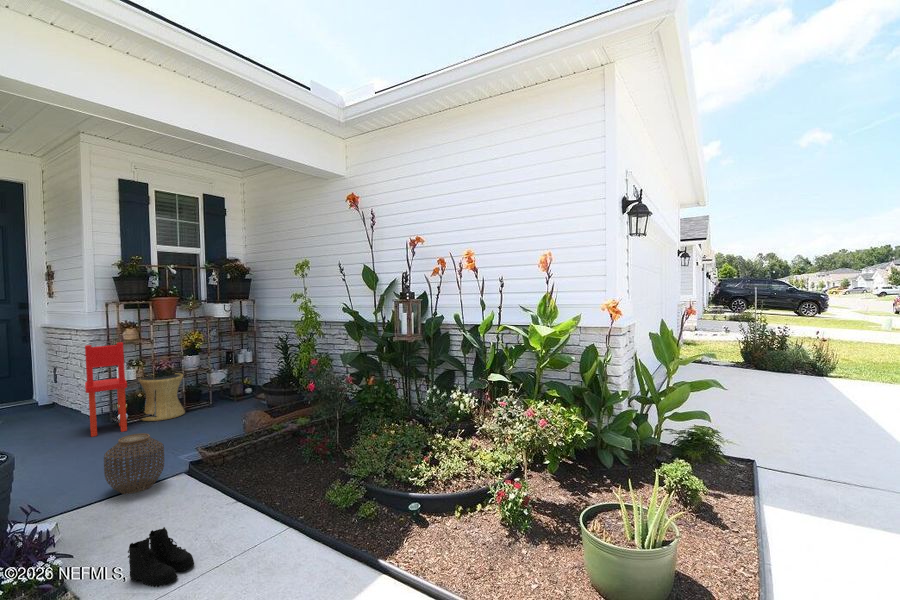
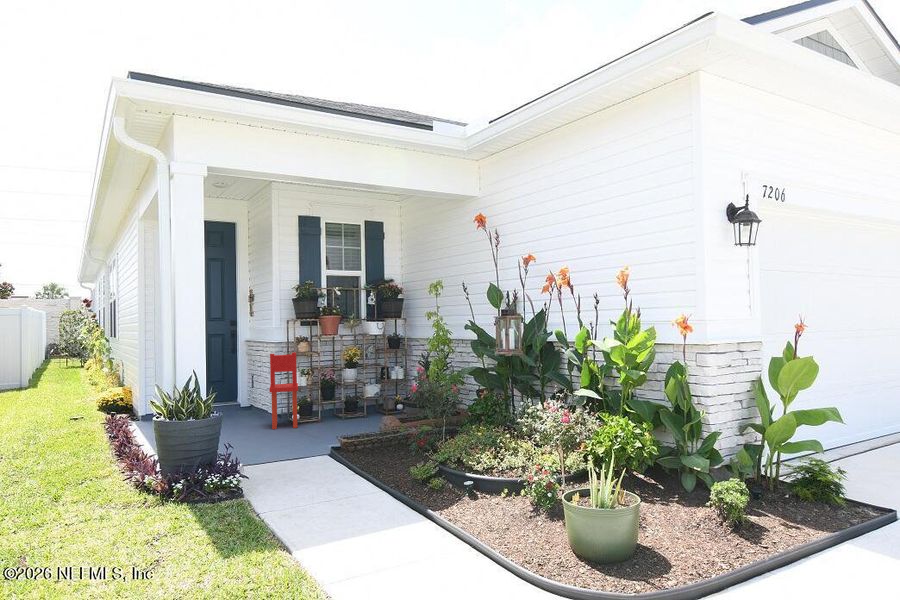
side table: present [139,373,185,421] -> none [309,383,344,423]
woven basket: present [104,433,164,494] -> none [271,420,311,465]
boots: present [128,527,194,587] -> none [271,476,312,513]

